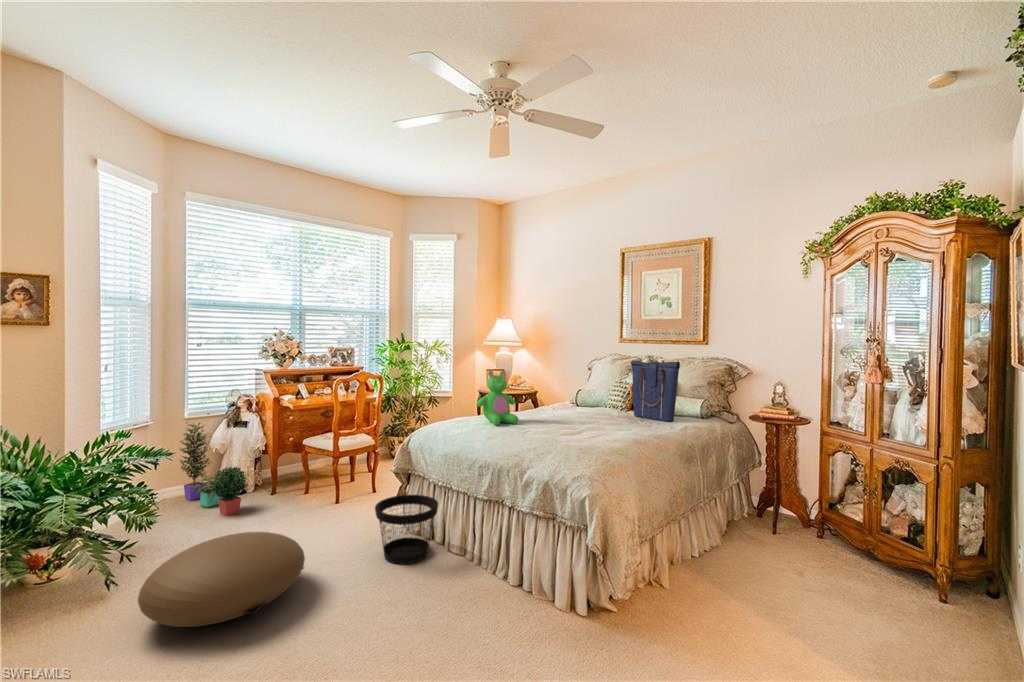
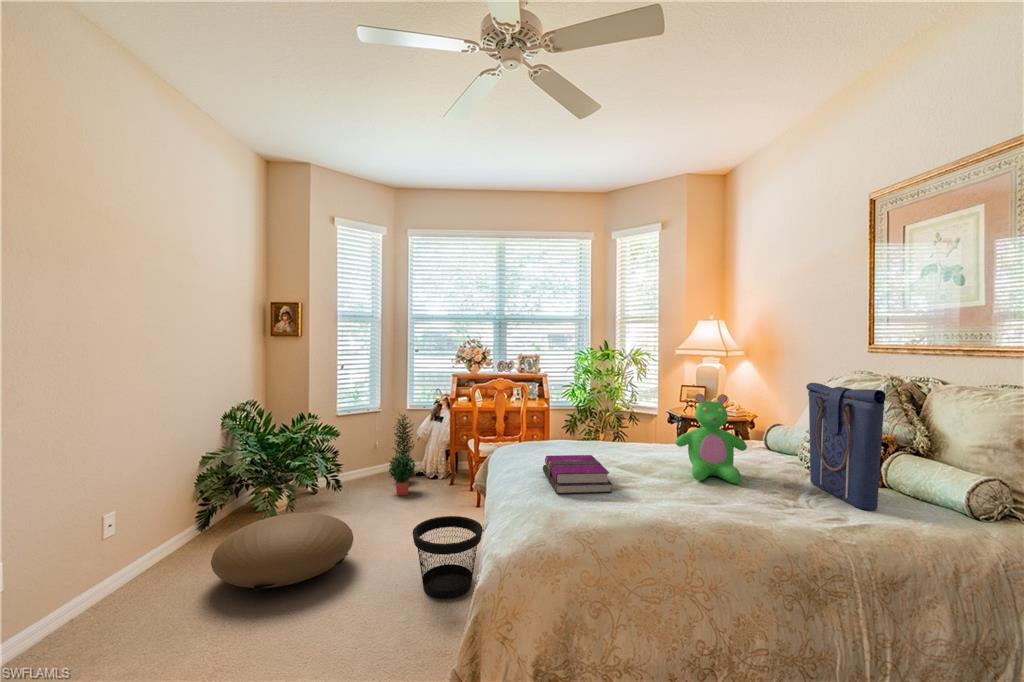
teddy bear: present [477,370,518,425] -> present [676,393,747,484]
notebook: none [515,417,574,440] -> present [543,455,612,494]

